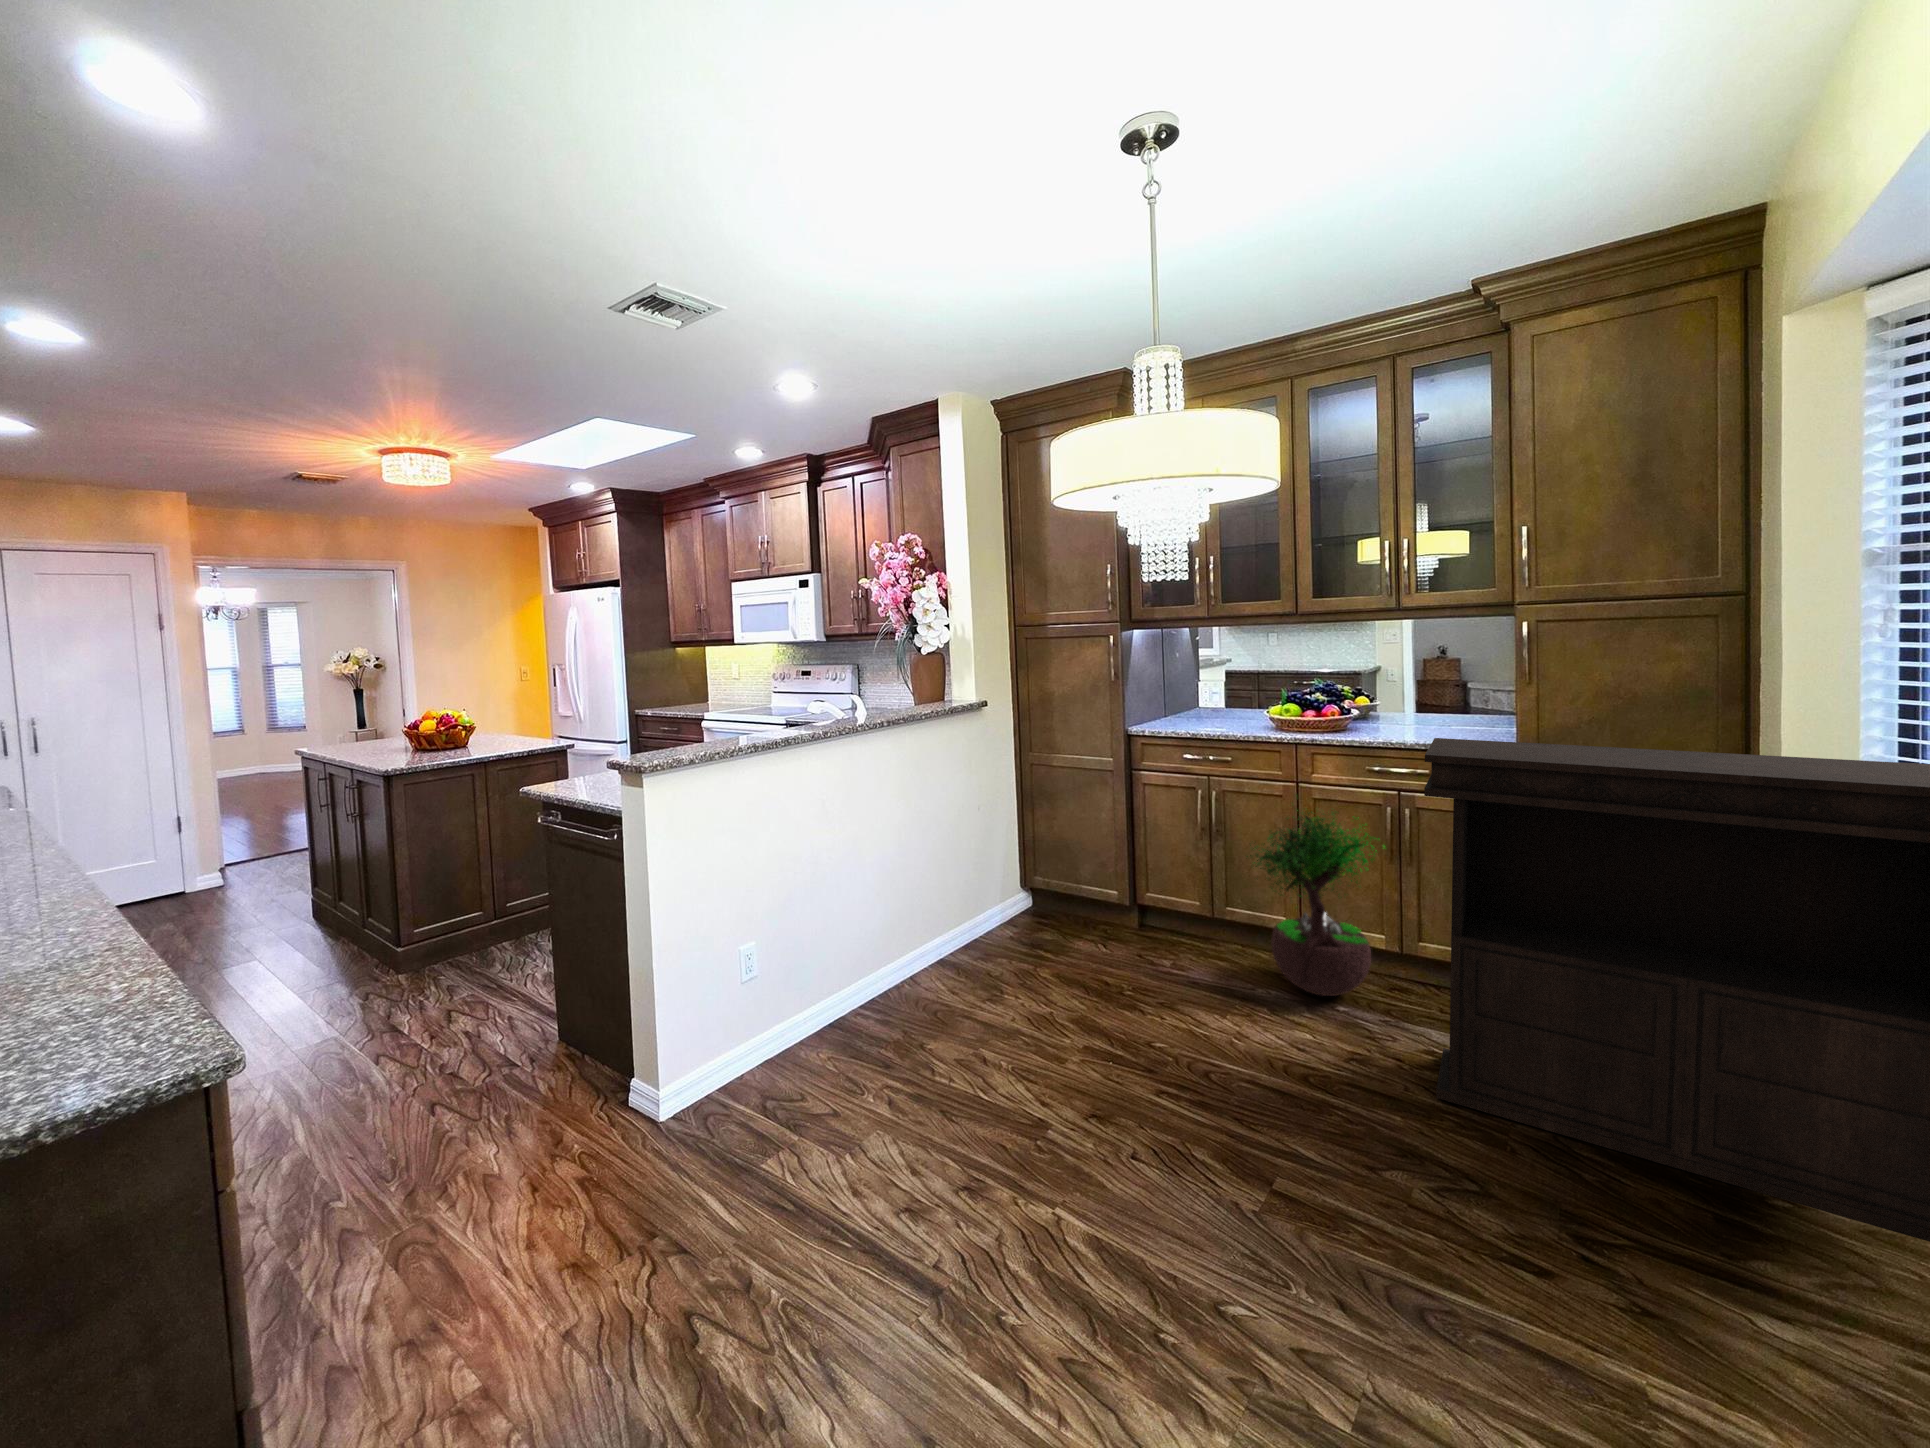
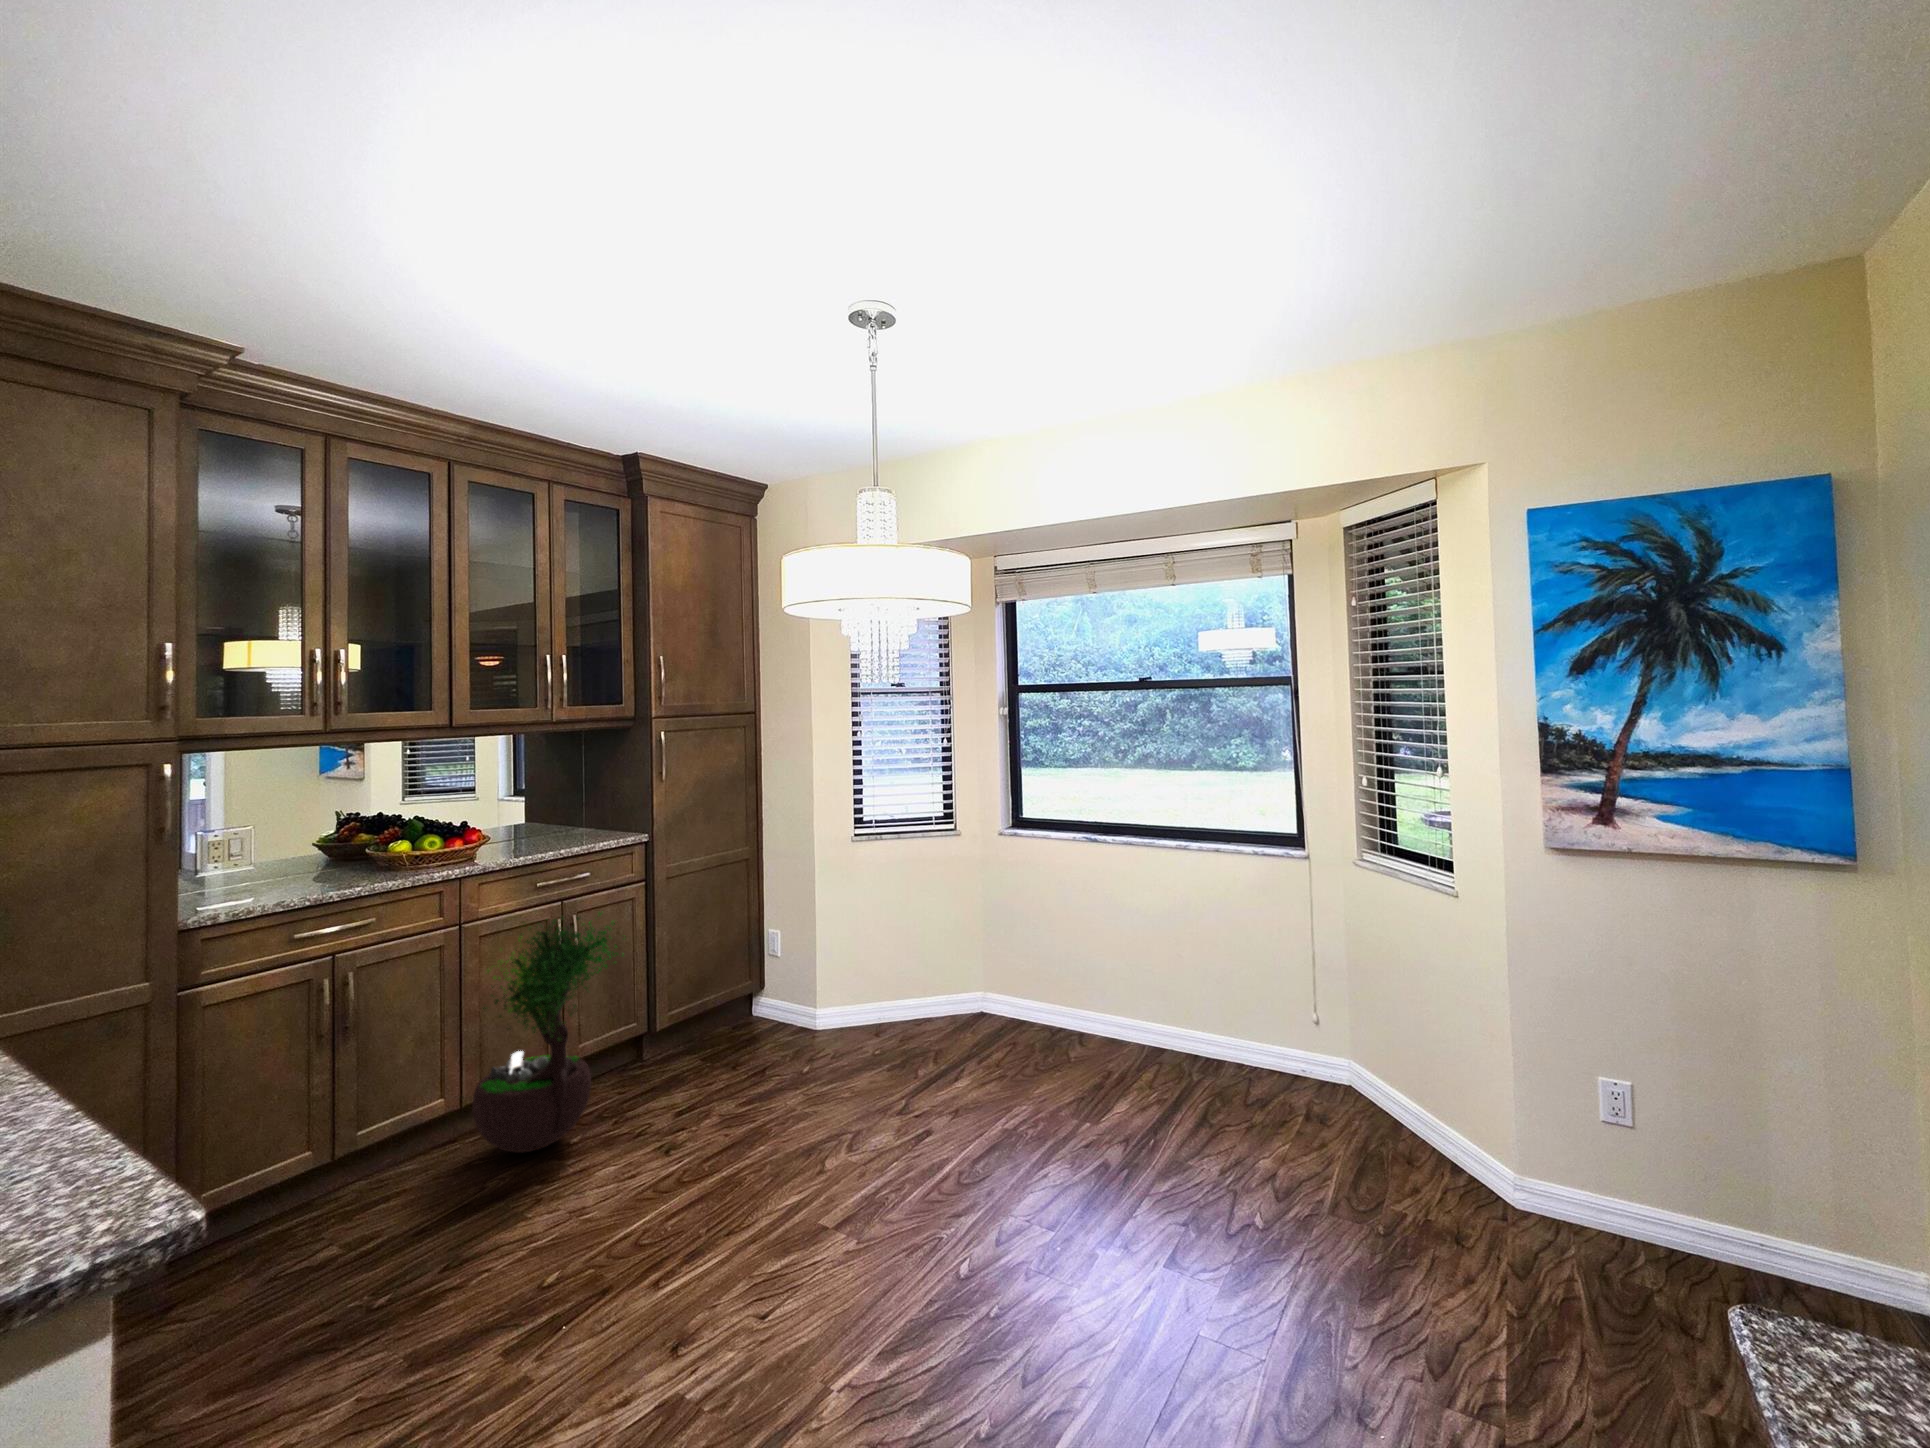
console table: present [1424,738,1930,1242] -> none [675,784,928,1124]

